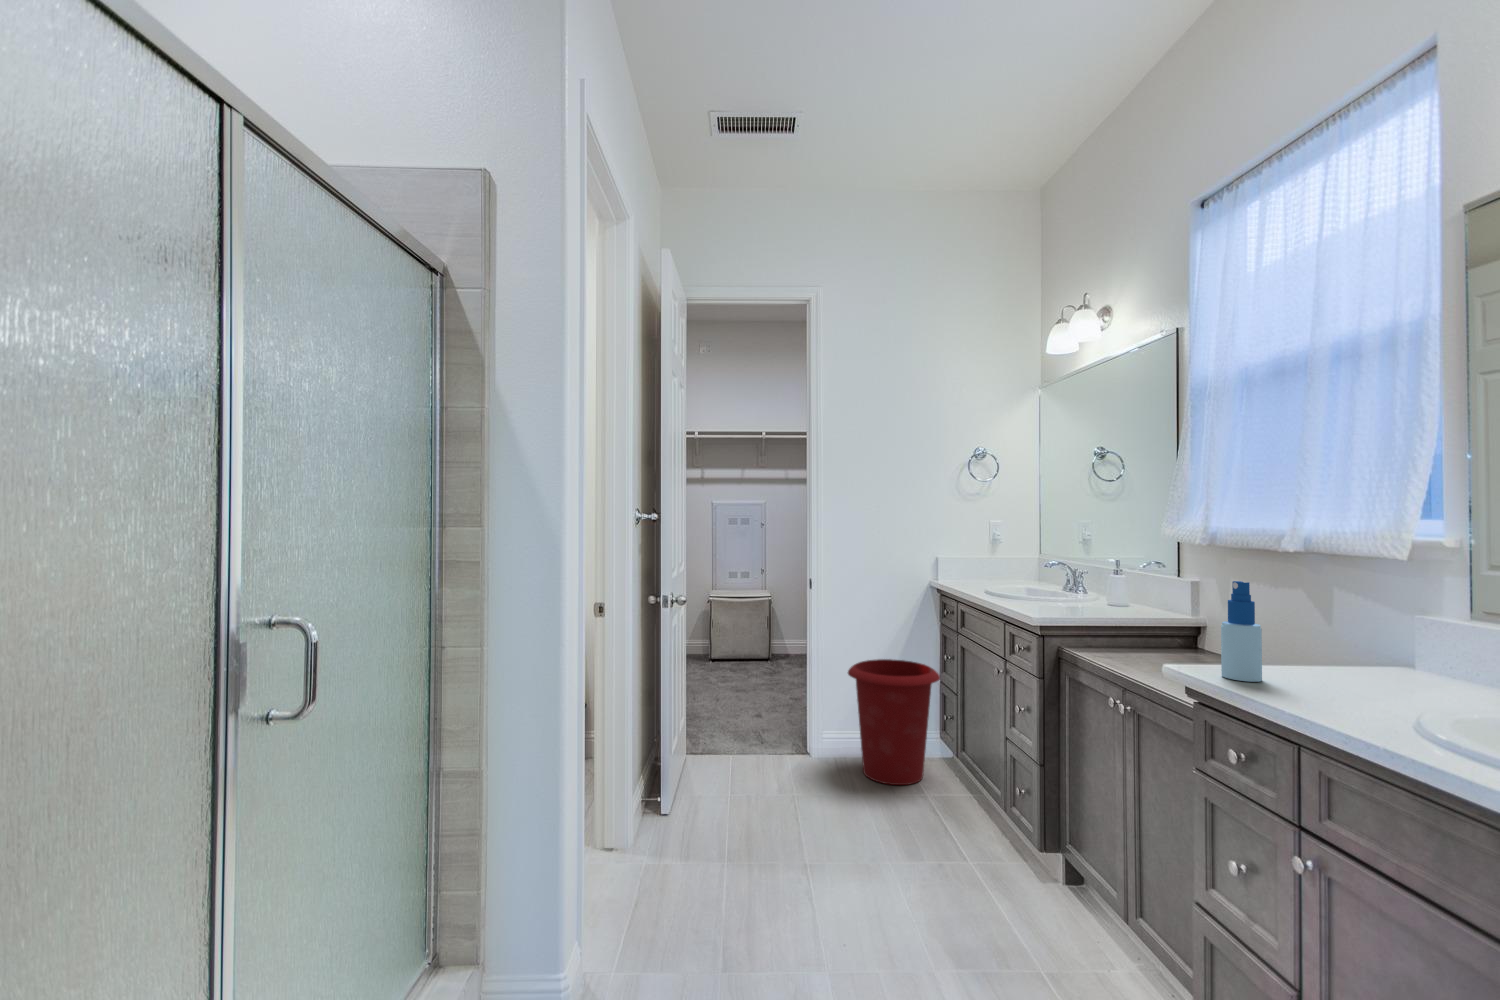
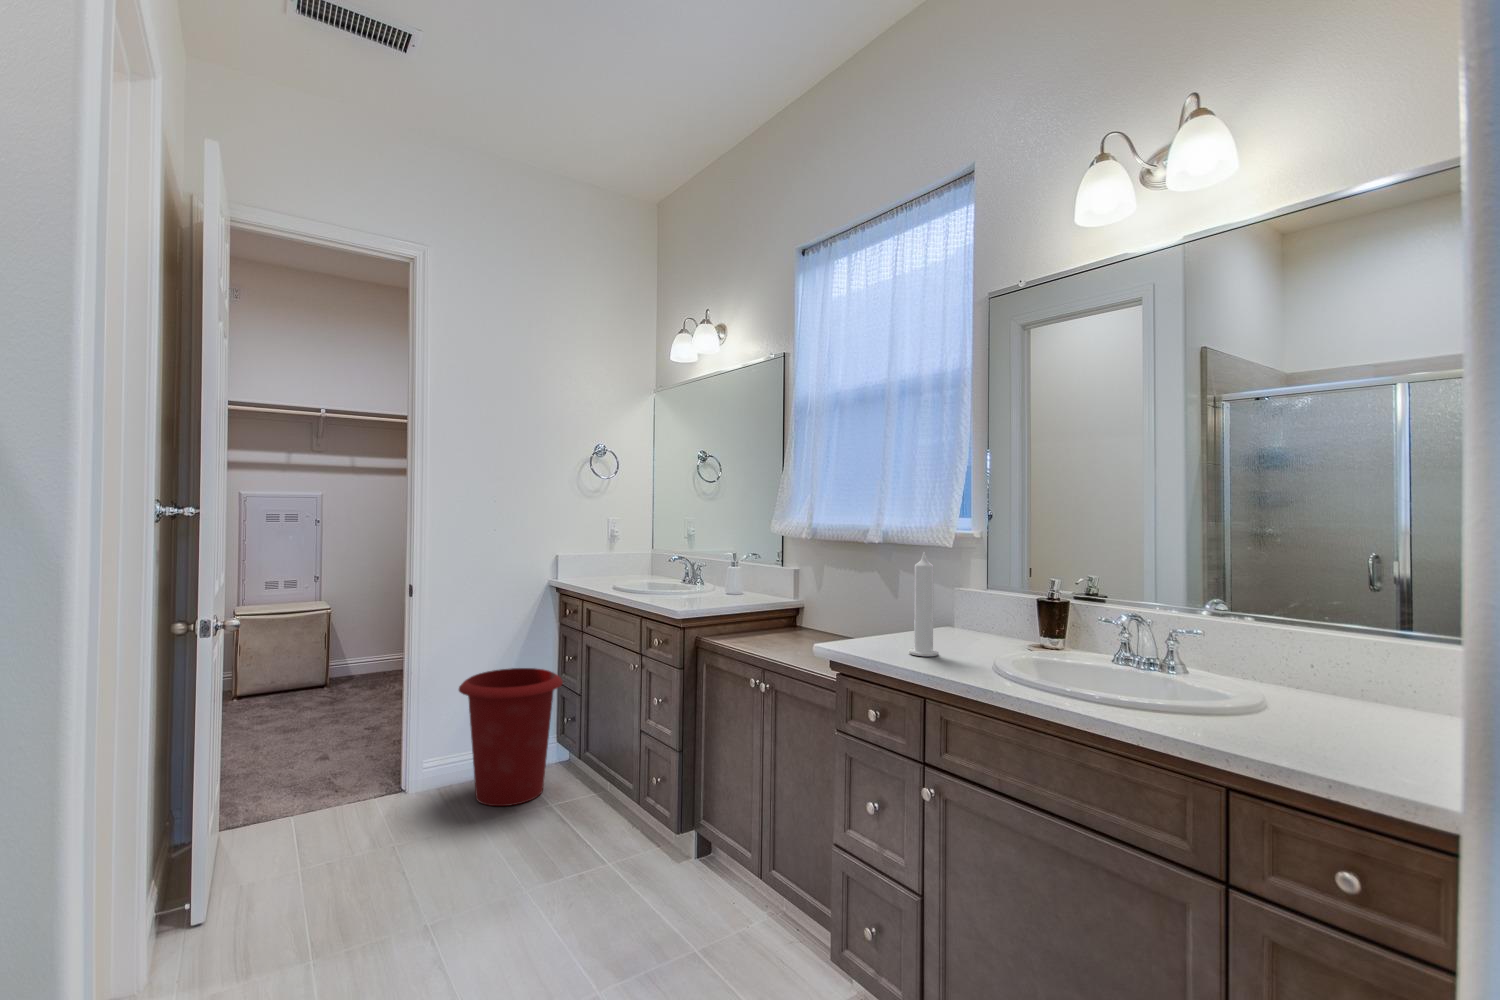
candle: none [1296,561,1344,696] -> present [909,552,939,656]
spray bottle: present [1221,581,1262,682] -> none [857,570,885,652]

